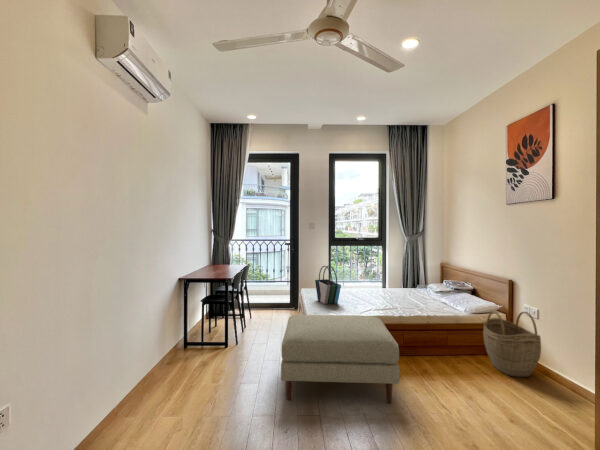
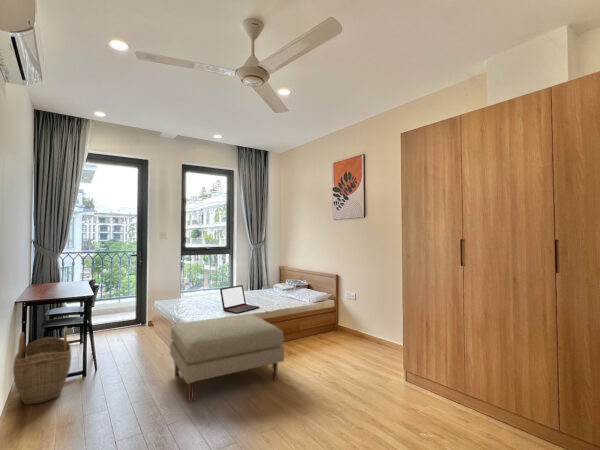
tote bag: present [315,266,341,304] -> none [180,274,210,312]
laptop: none [351,282,395,313] -> present [220,285,259,313]
woven basket: present [483,312,541,377] -> present [13,327,71,405]

